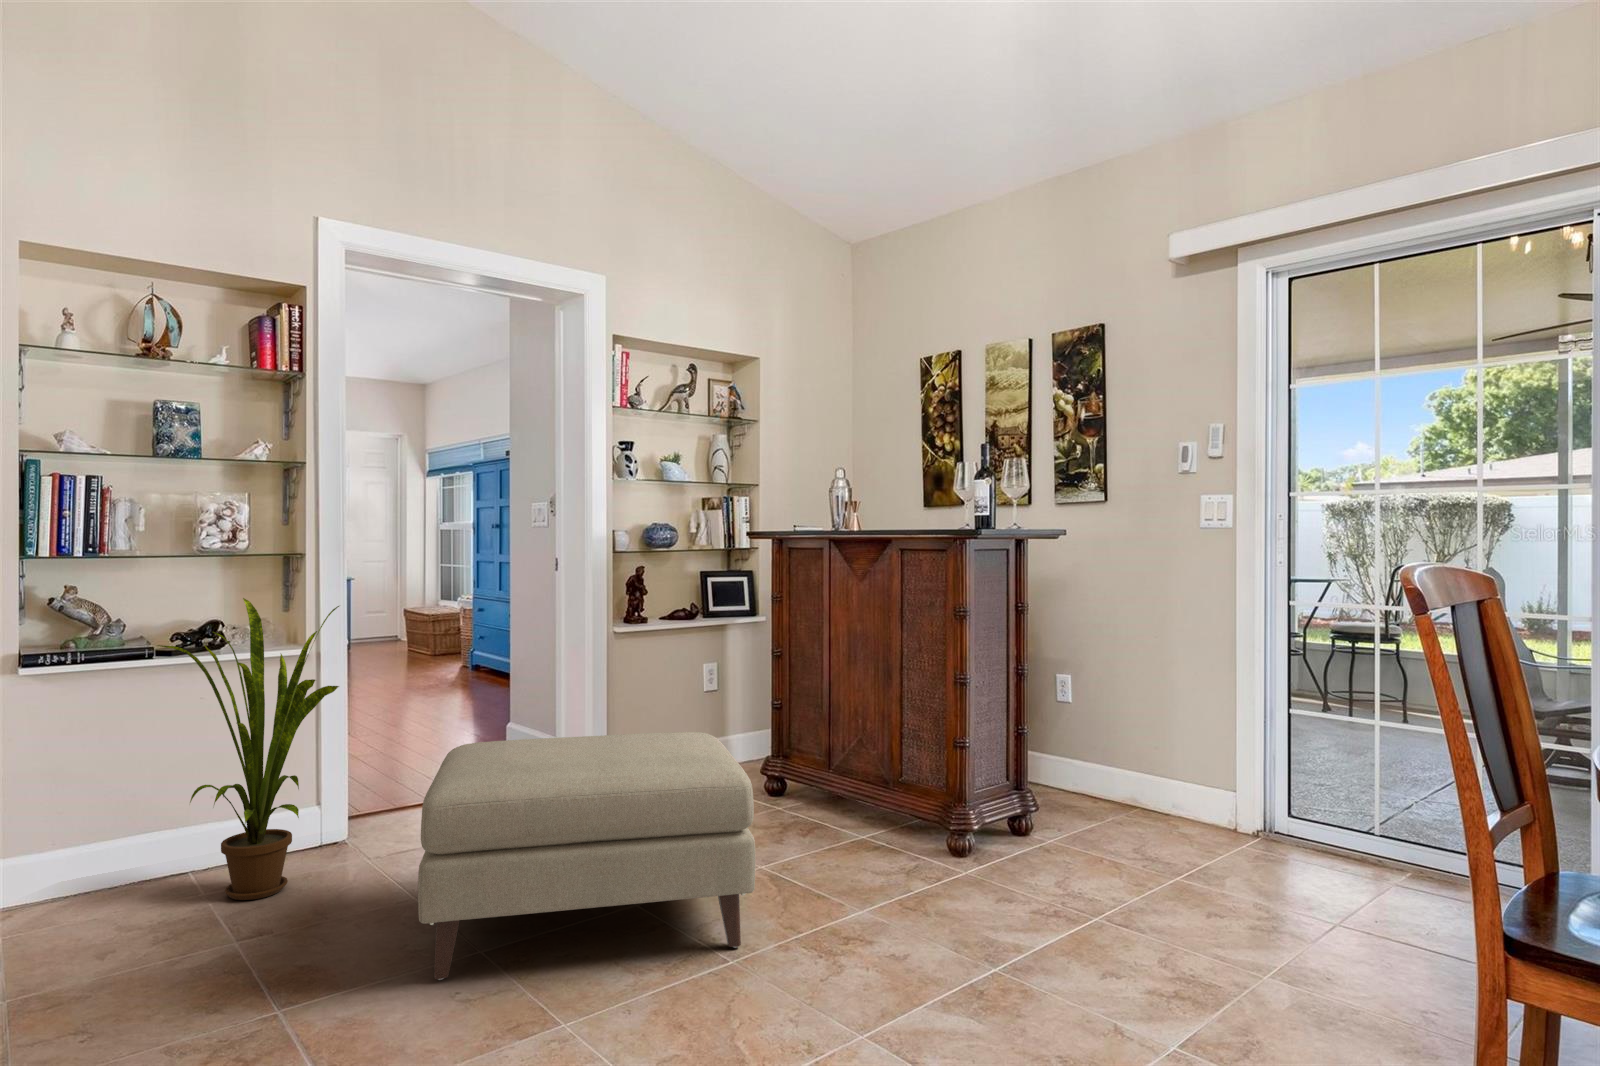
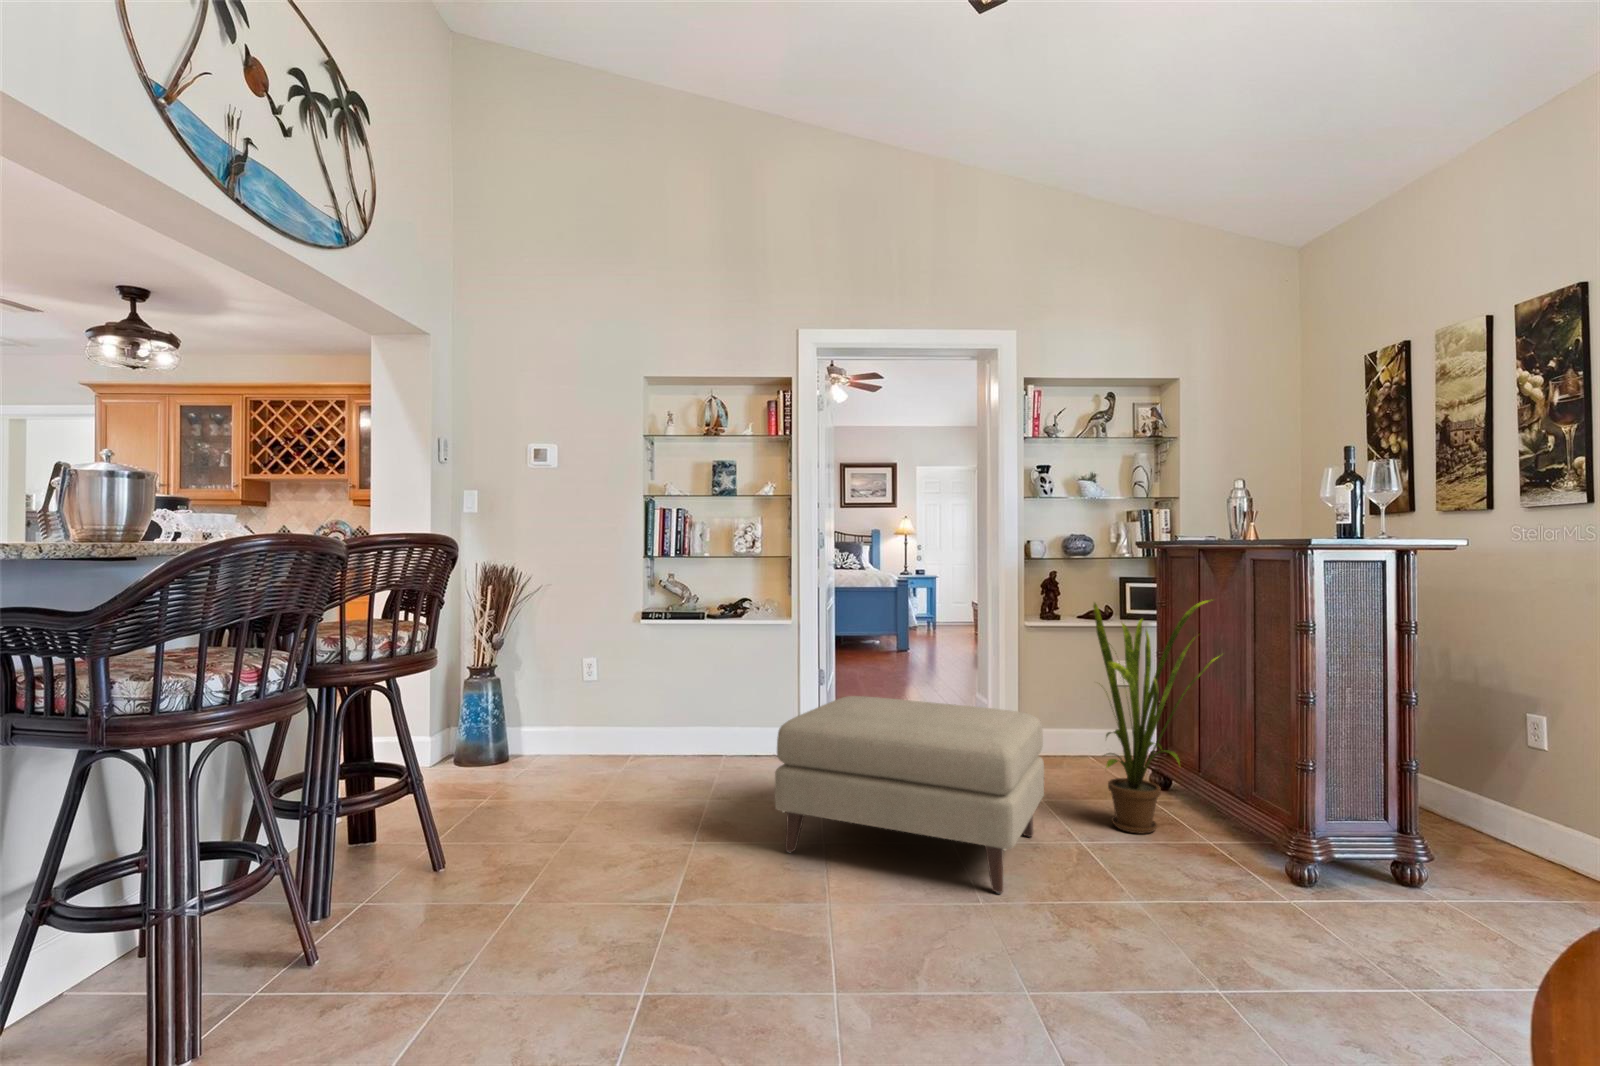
house plant: present [158,598,339,900] -> present [1093,600,1217,834]

